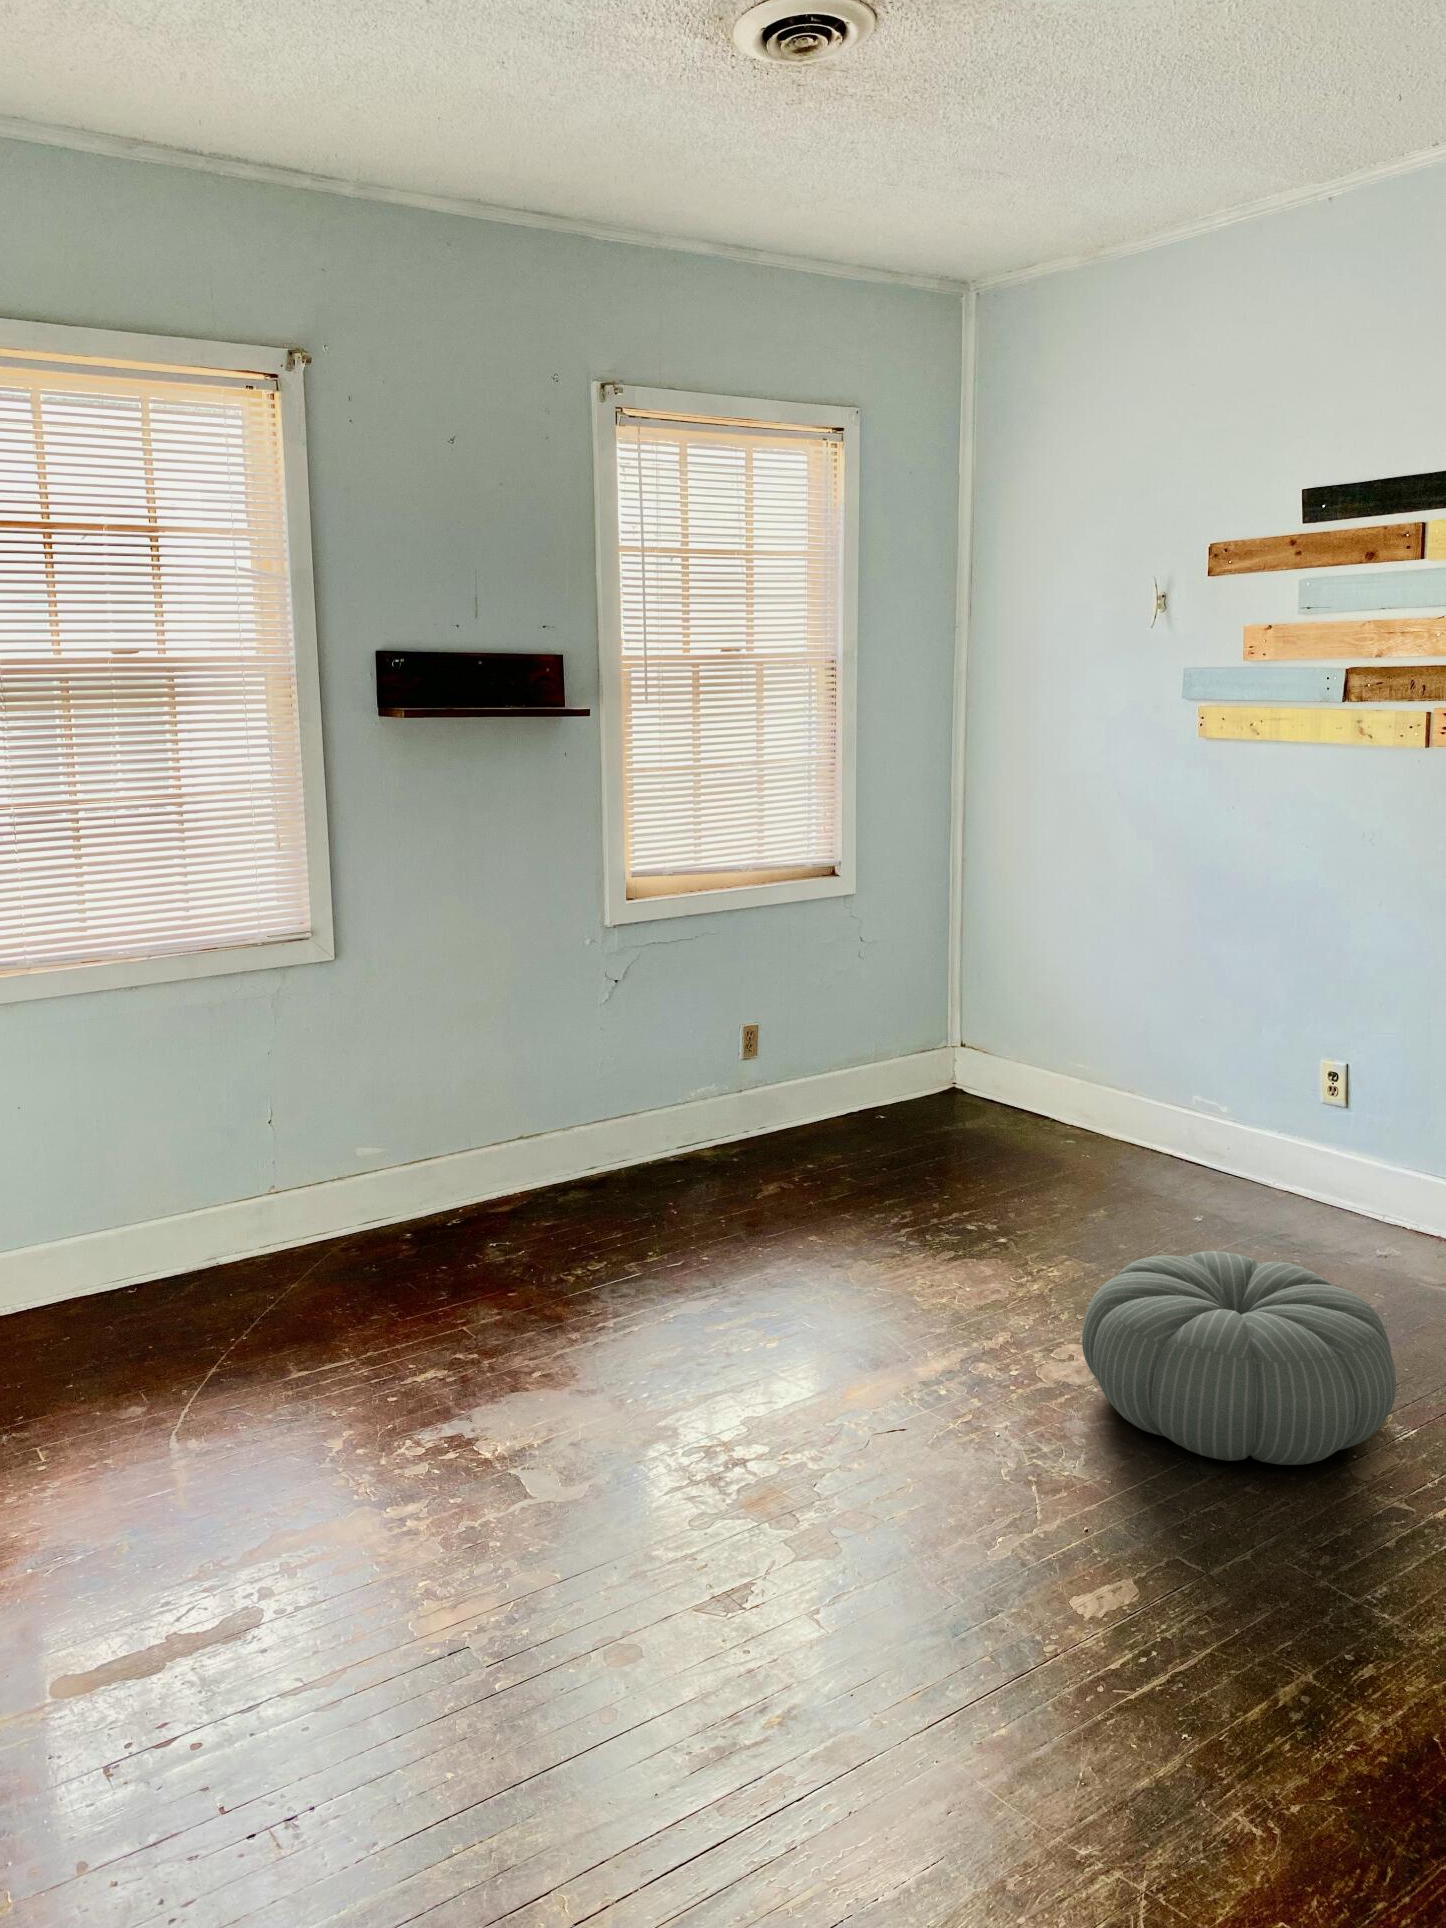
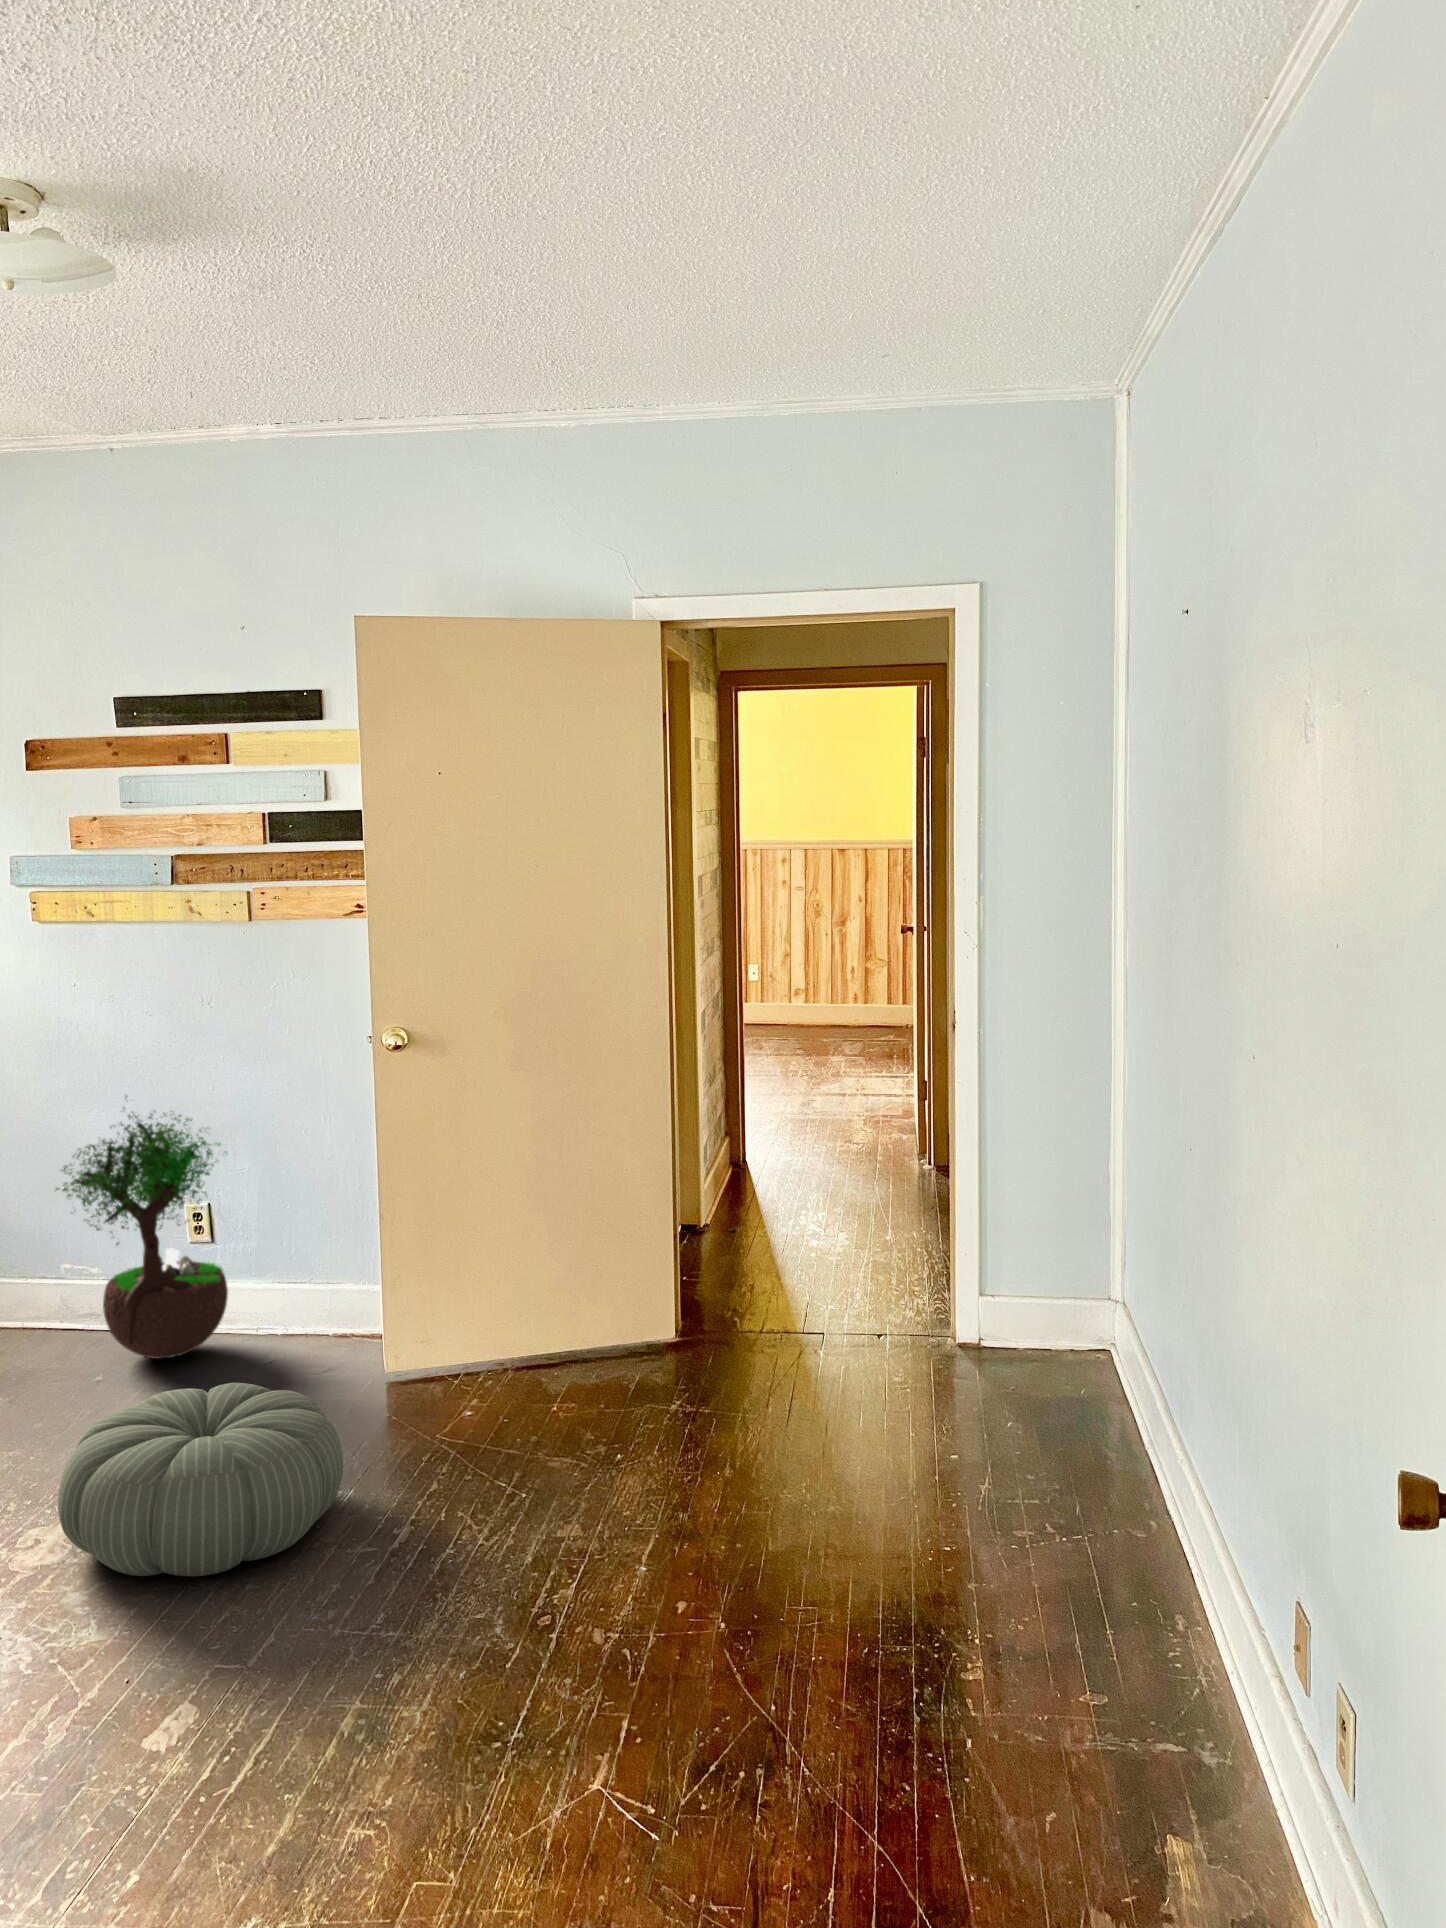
potted tree: none [1162,935,1347,1222] -> present [56,1108,228,1359]

